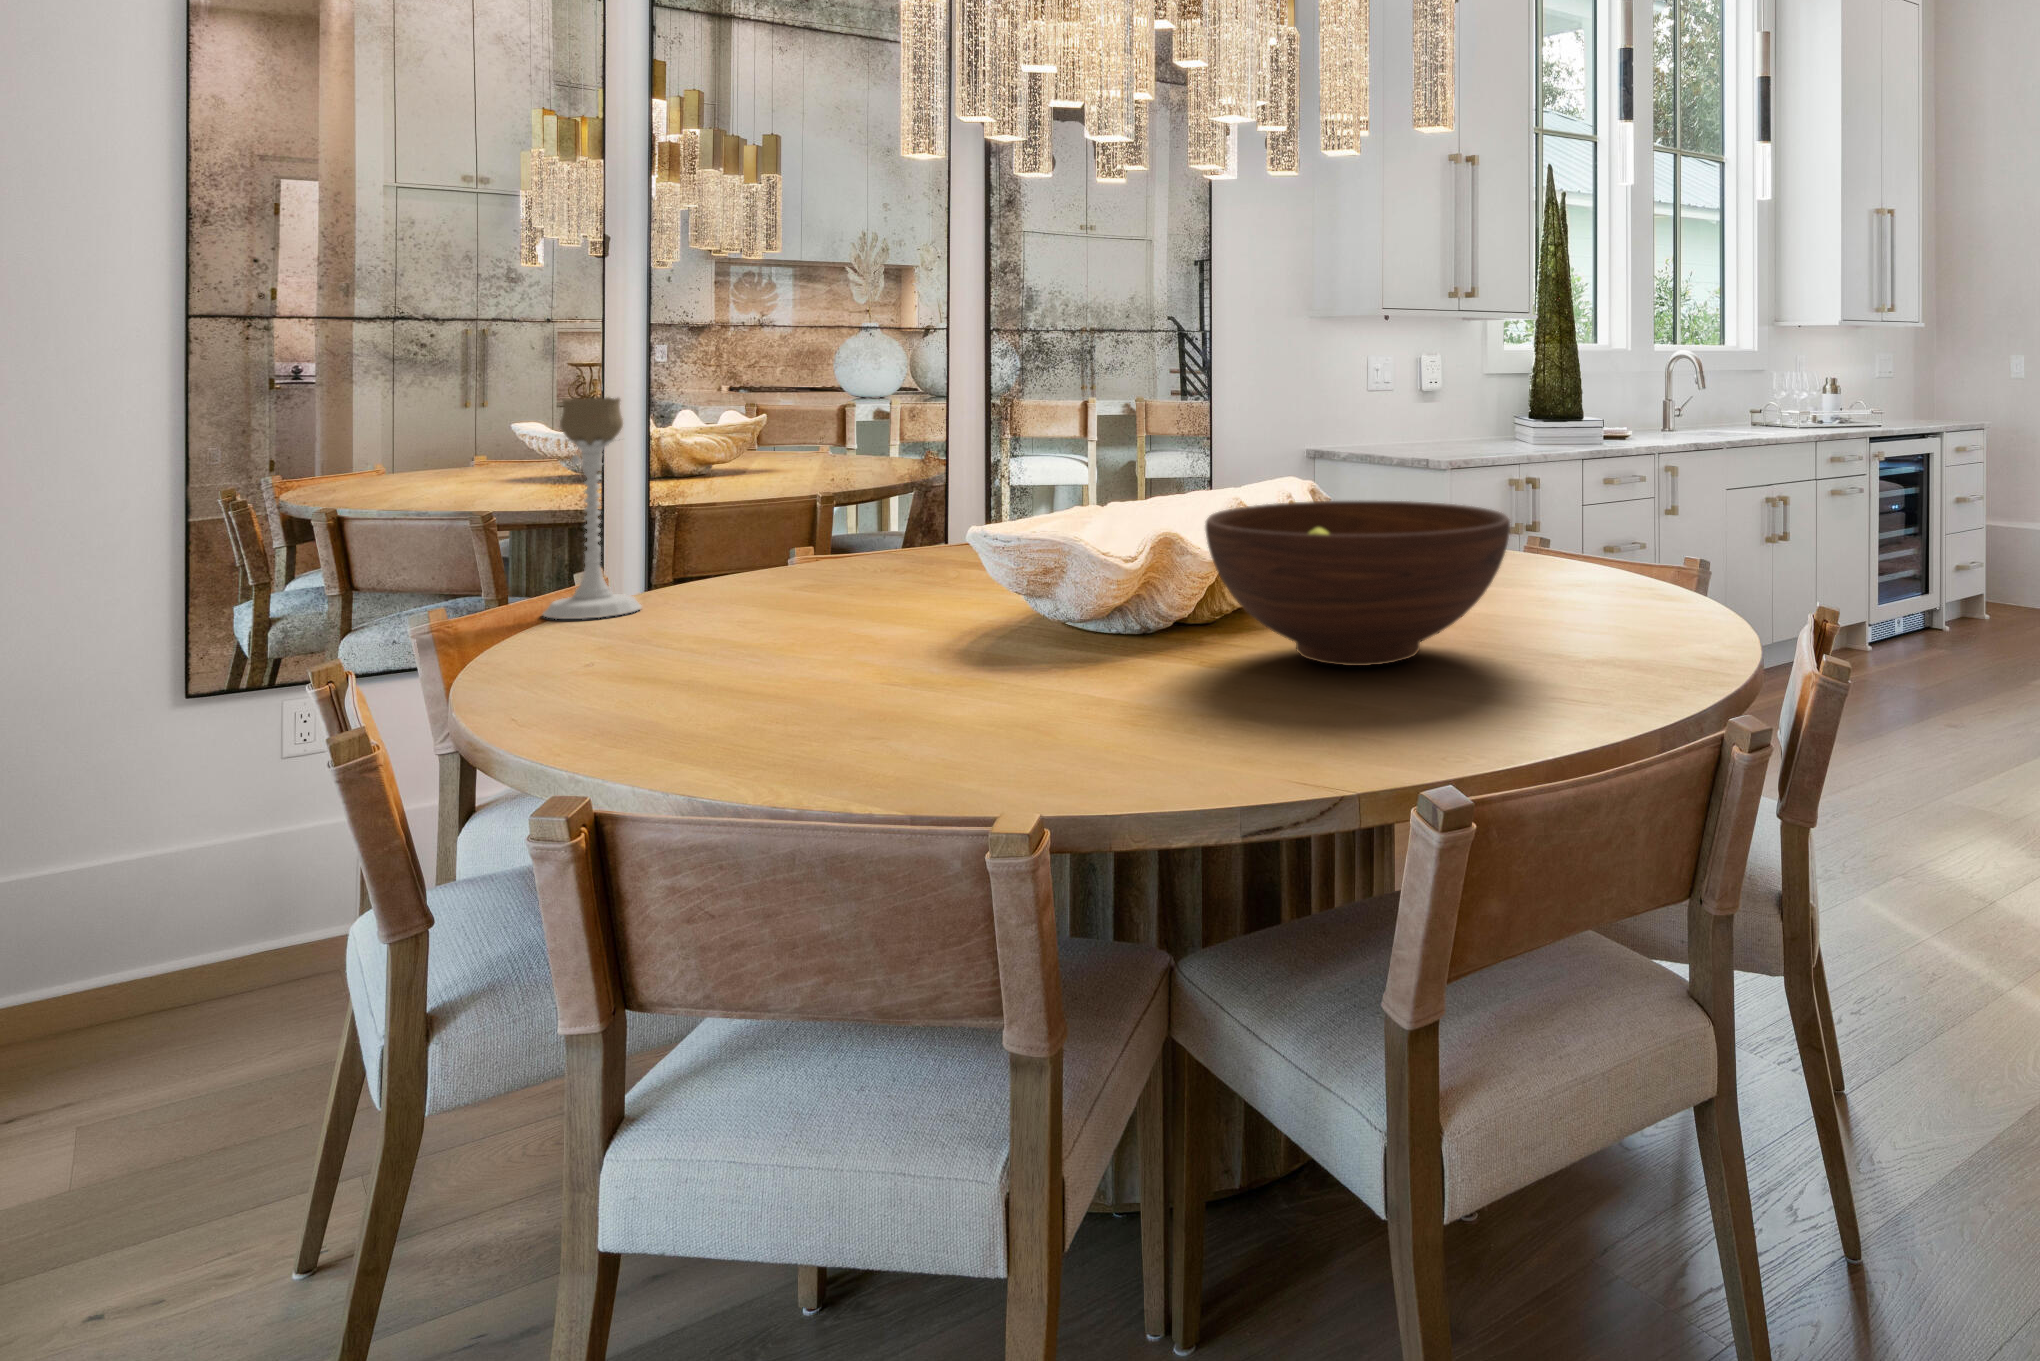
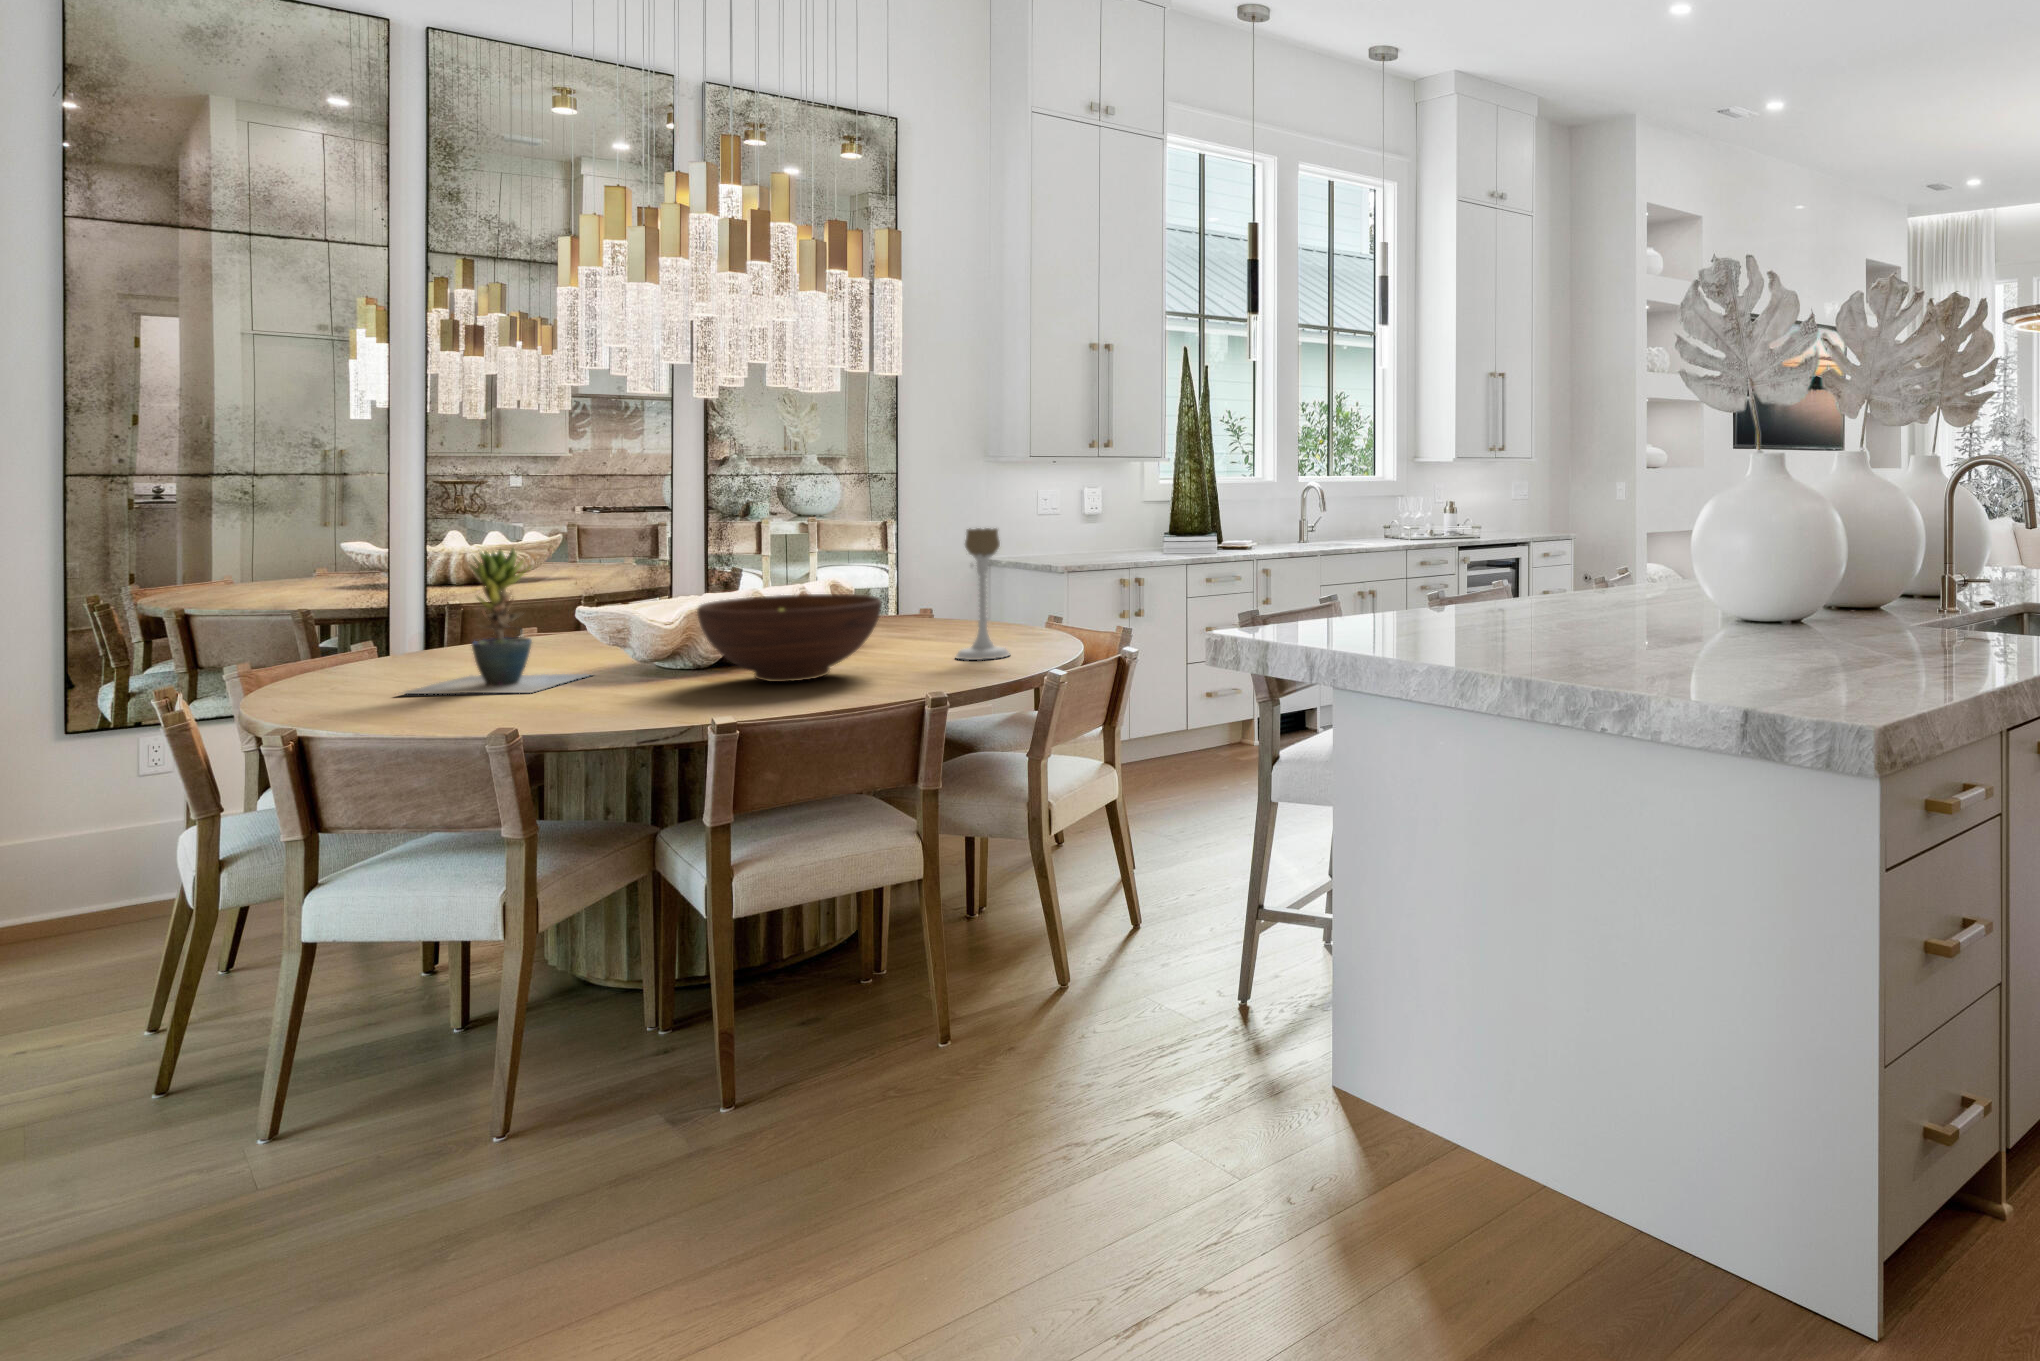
candle holder: present [543,397,641,619] -> present [956,528,1010,660]
potted plant: none [697,411,994,680] -> present [404,549,588,694]

